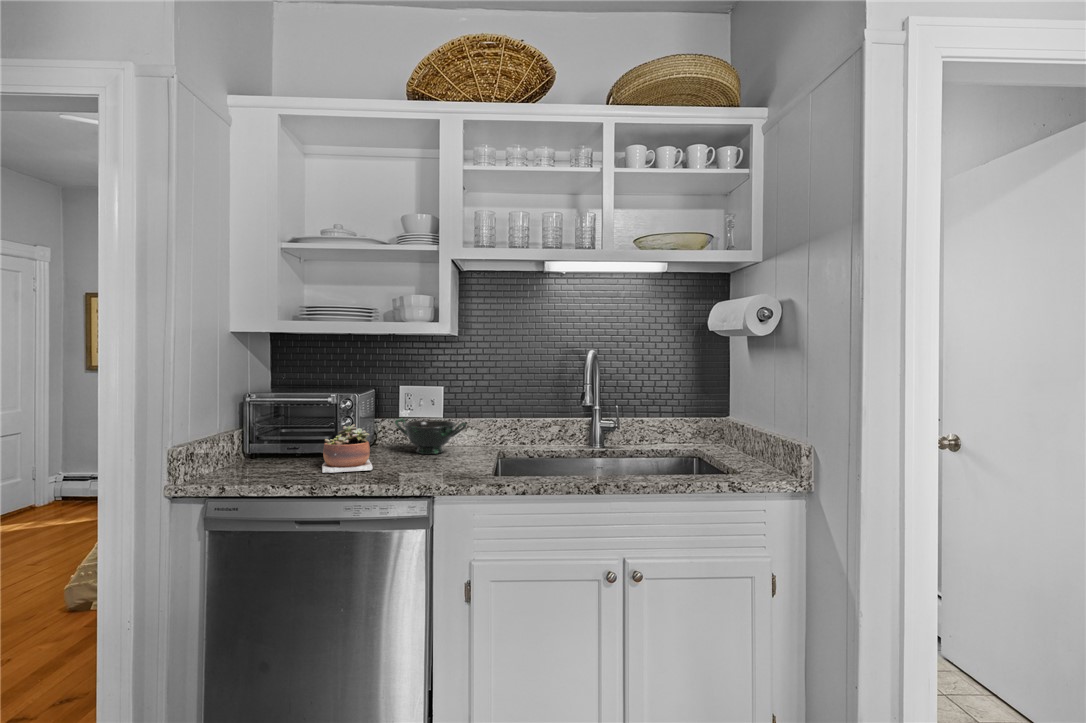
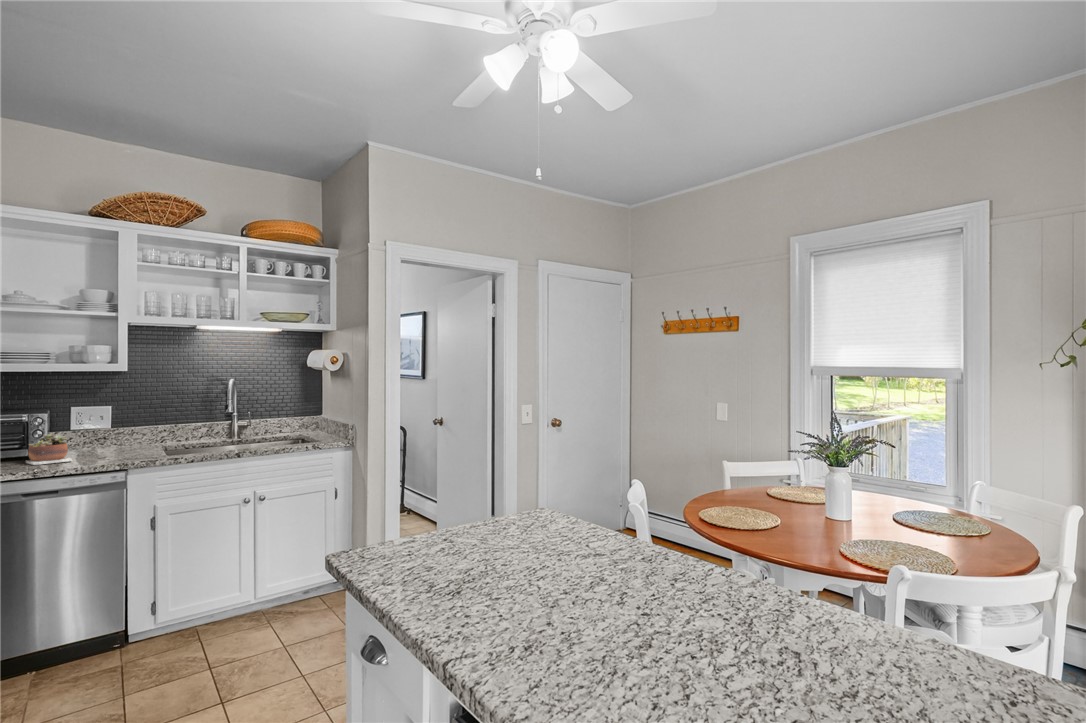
bowl: present [395,418,466,454] -> none [75,428,139,452]

